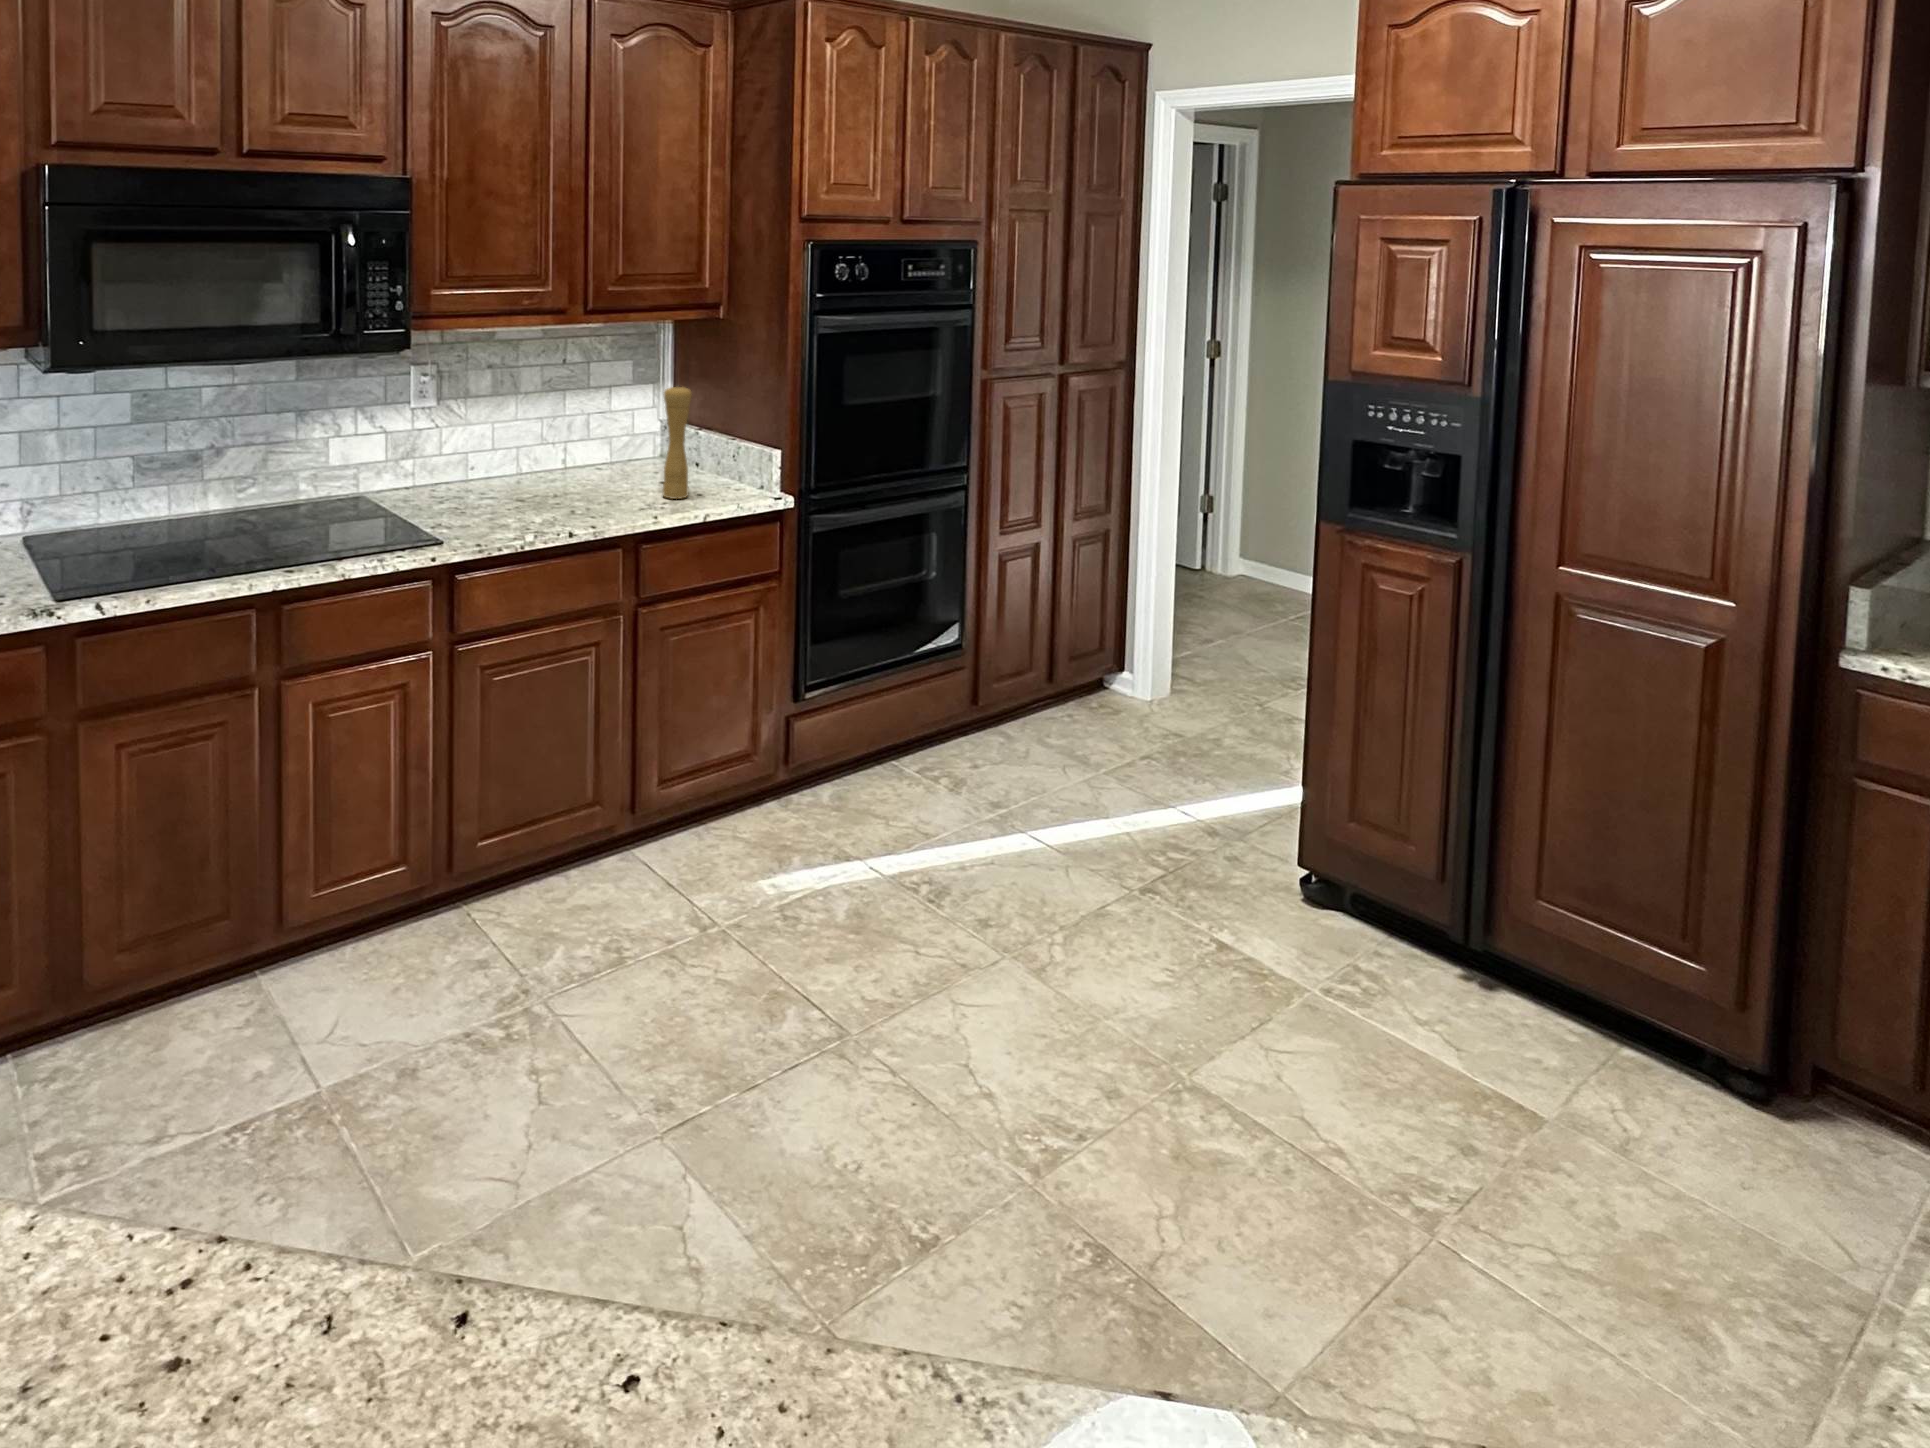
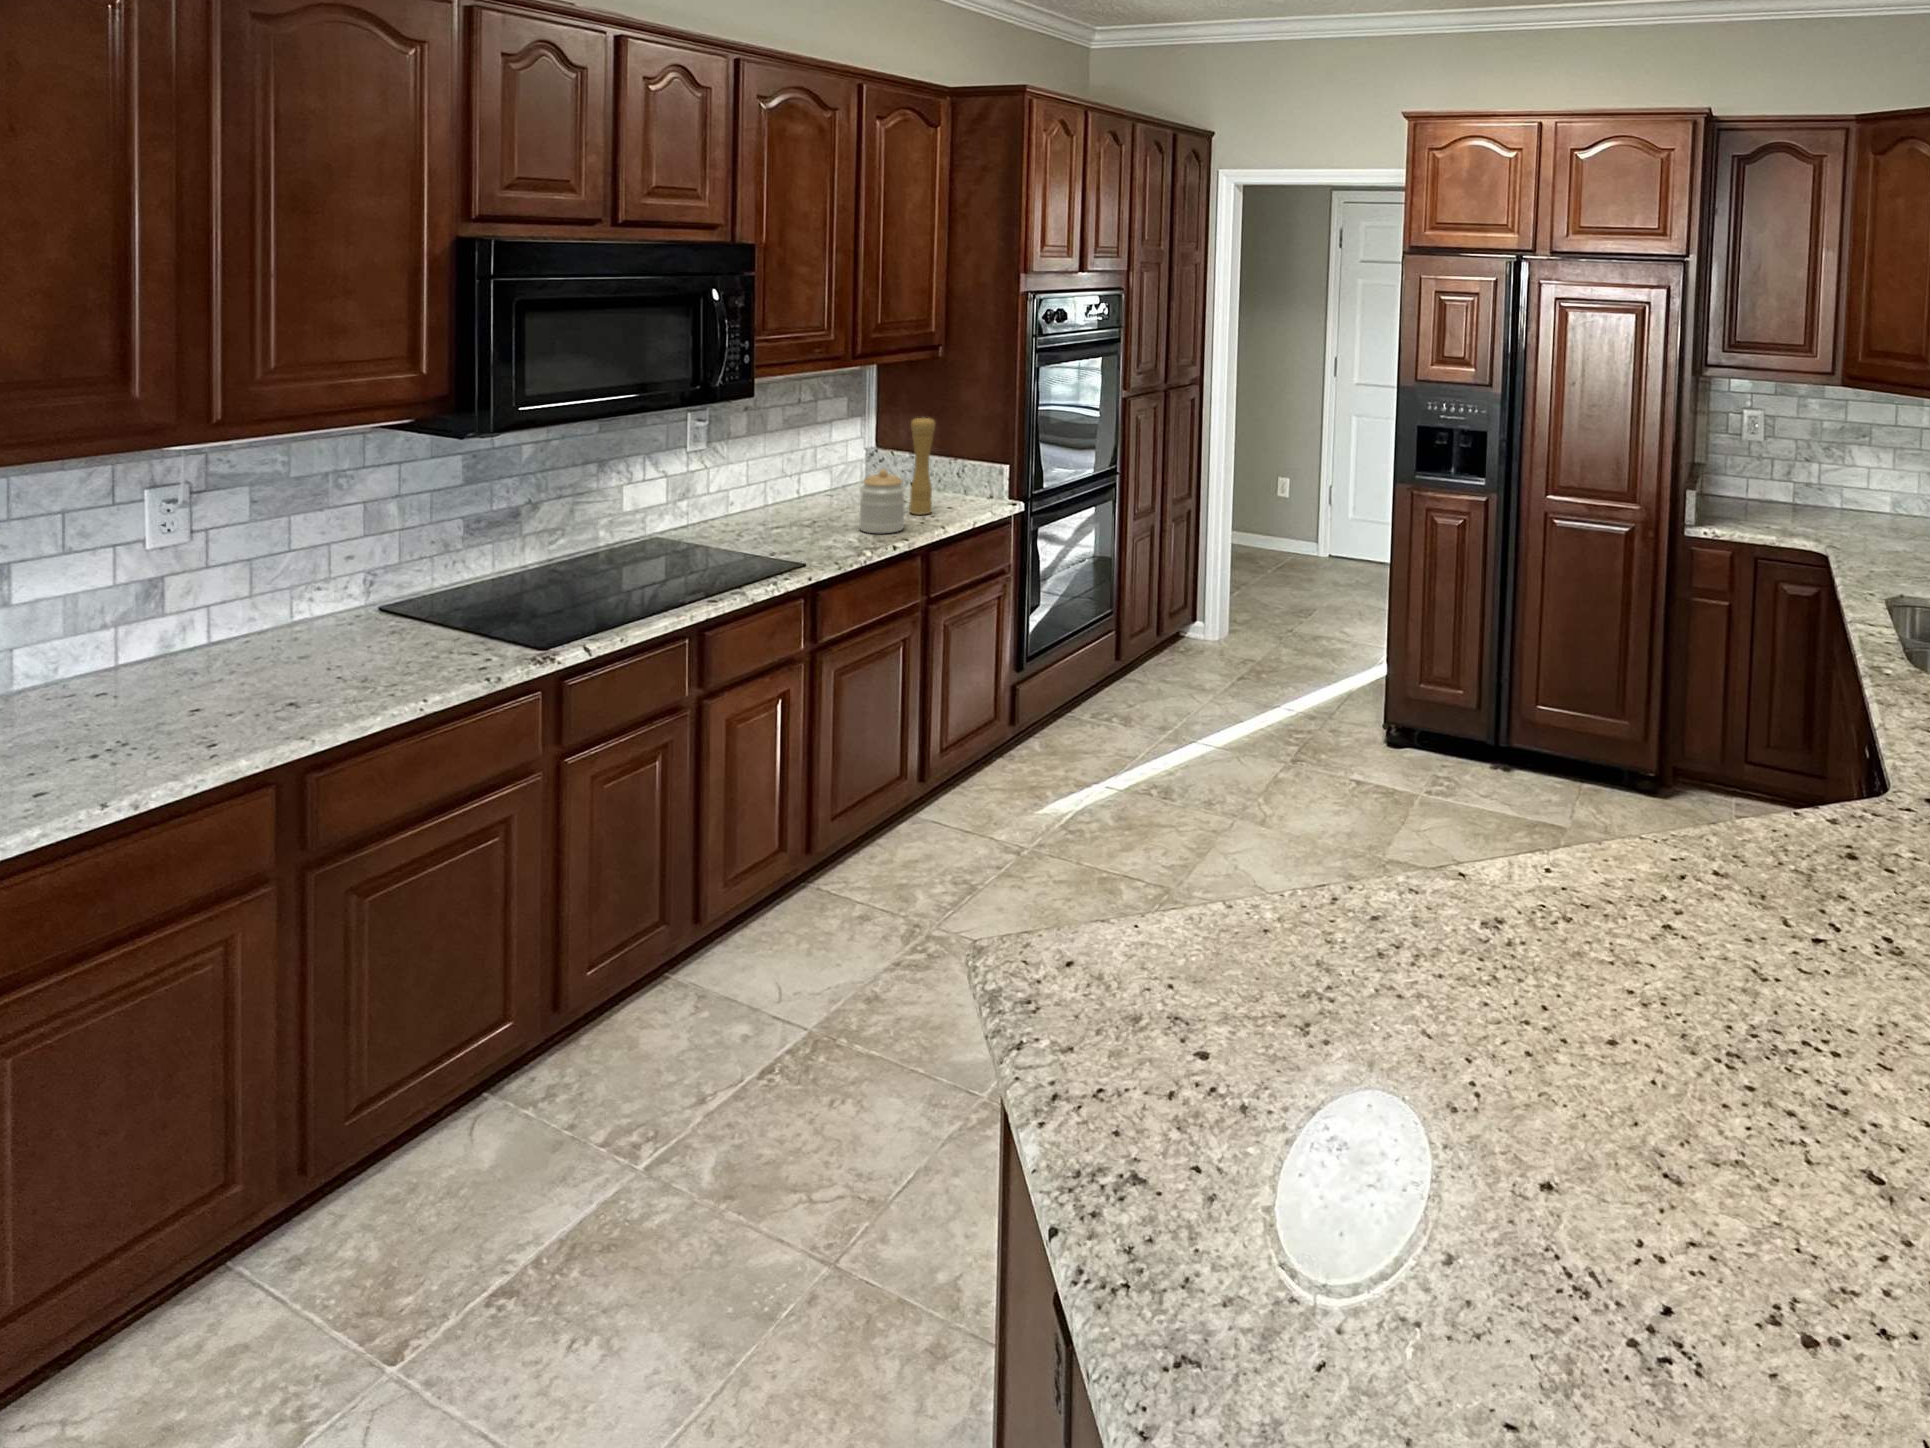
jar: none [578,442,630,516] -> present [859,469,905,533]

